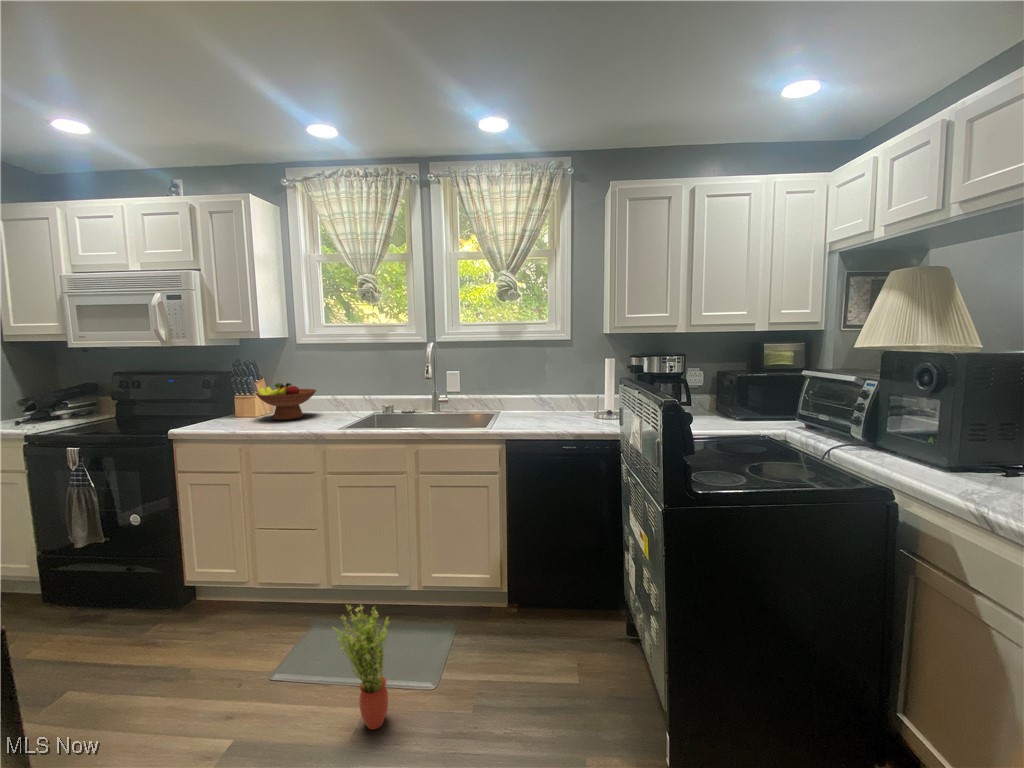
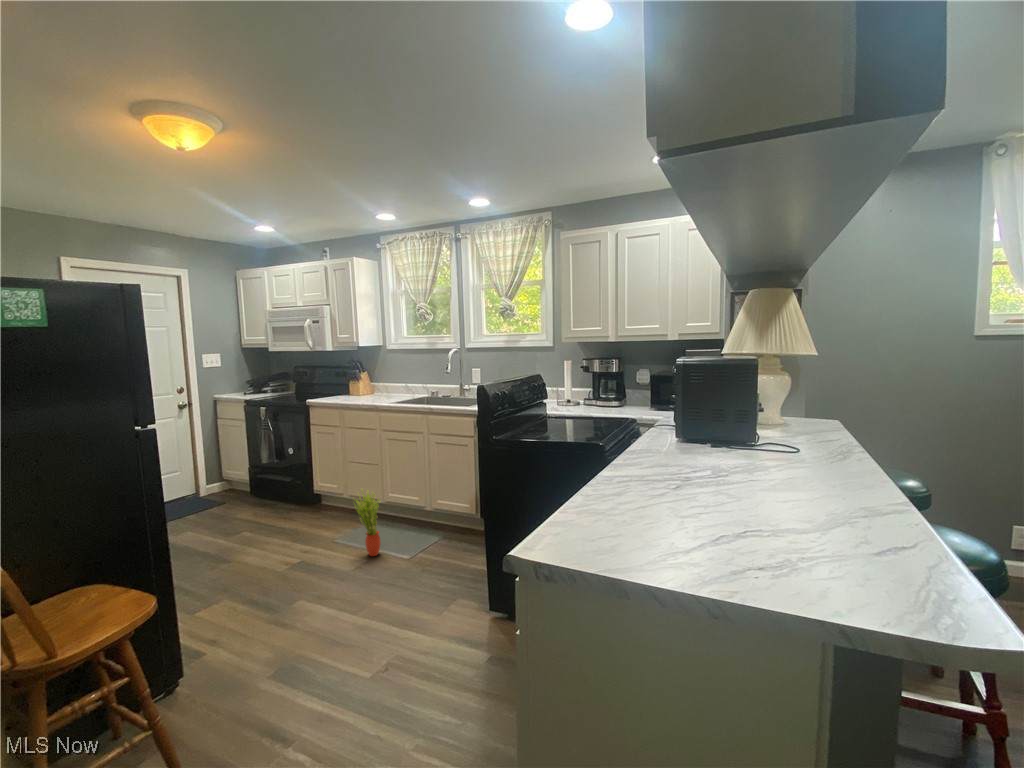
fruit bowl: present [256,383,316,420] -> none [355,374,391,397]

